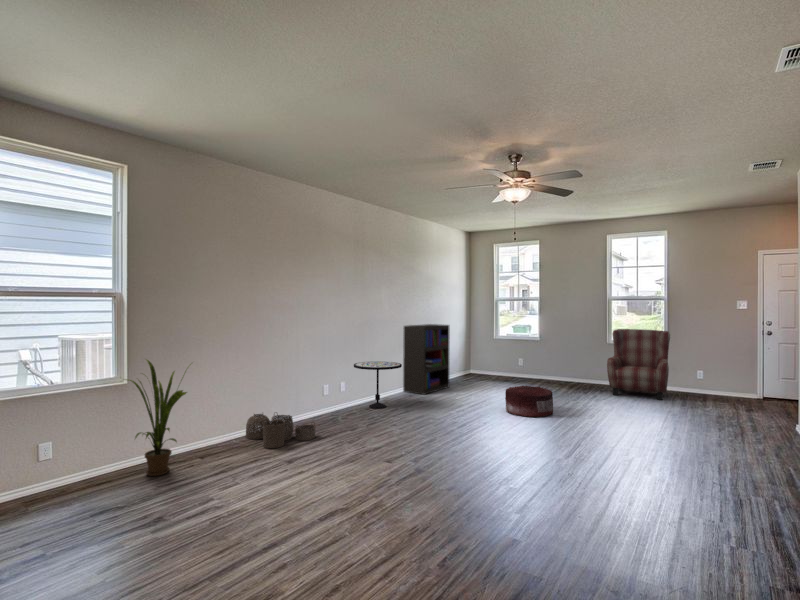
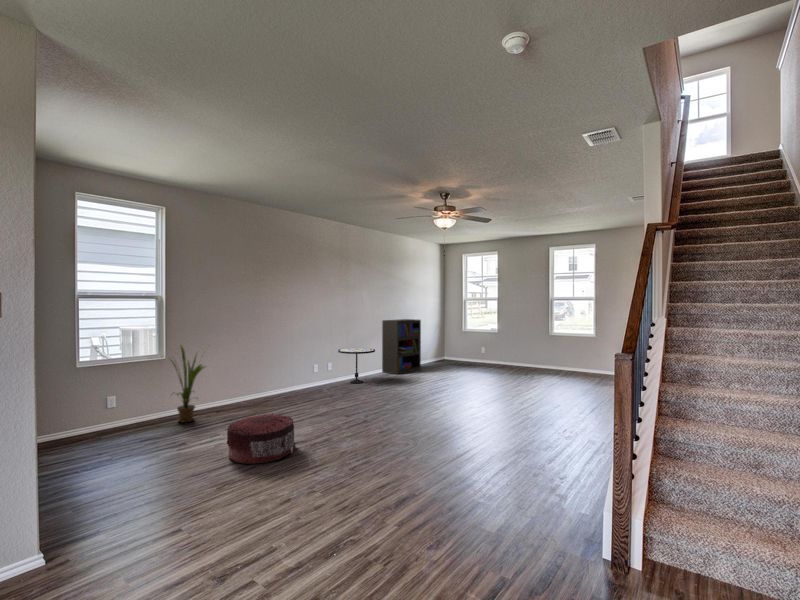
armchair: present [607,329,670,400] -> none [544,323,595,380]
pouf: present [505,386,553,417] -> present [227,413,295,464]
woven basket: present [246,414,315,448] -> none [251,383,302,408]

